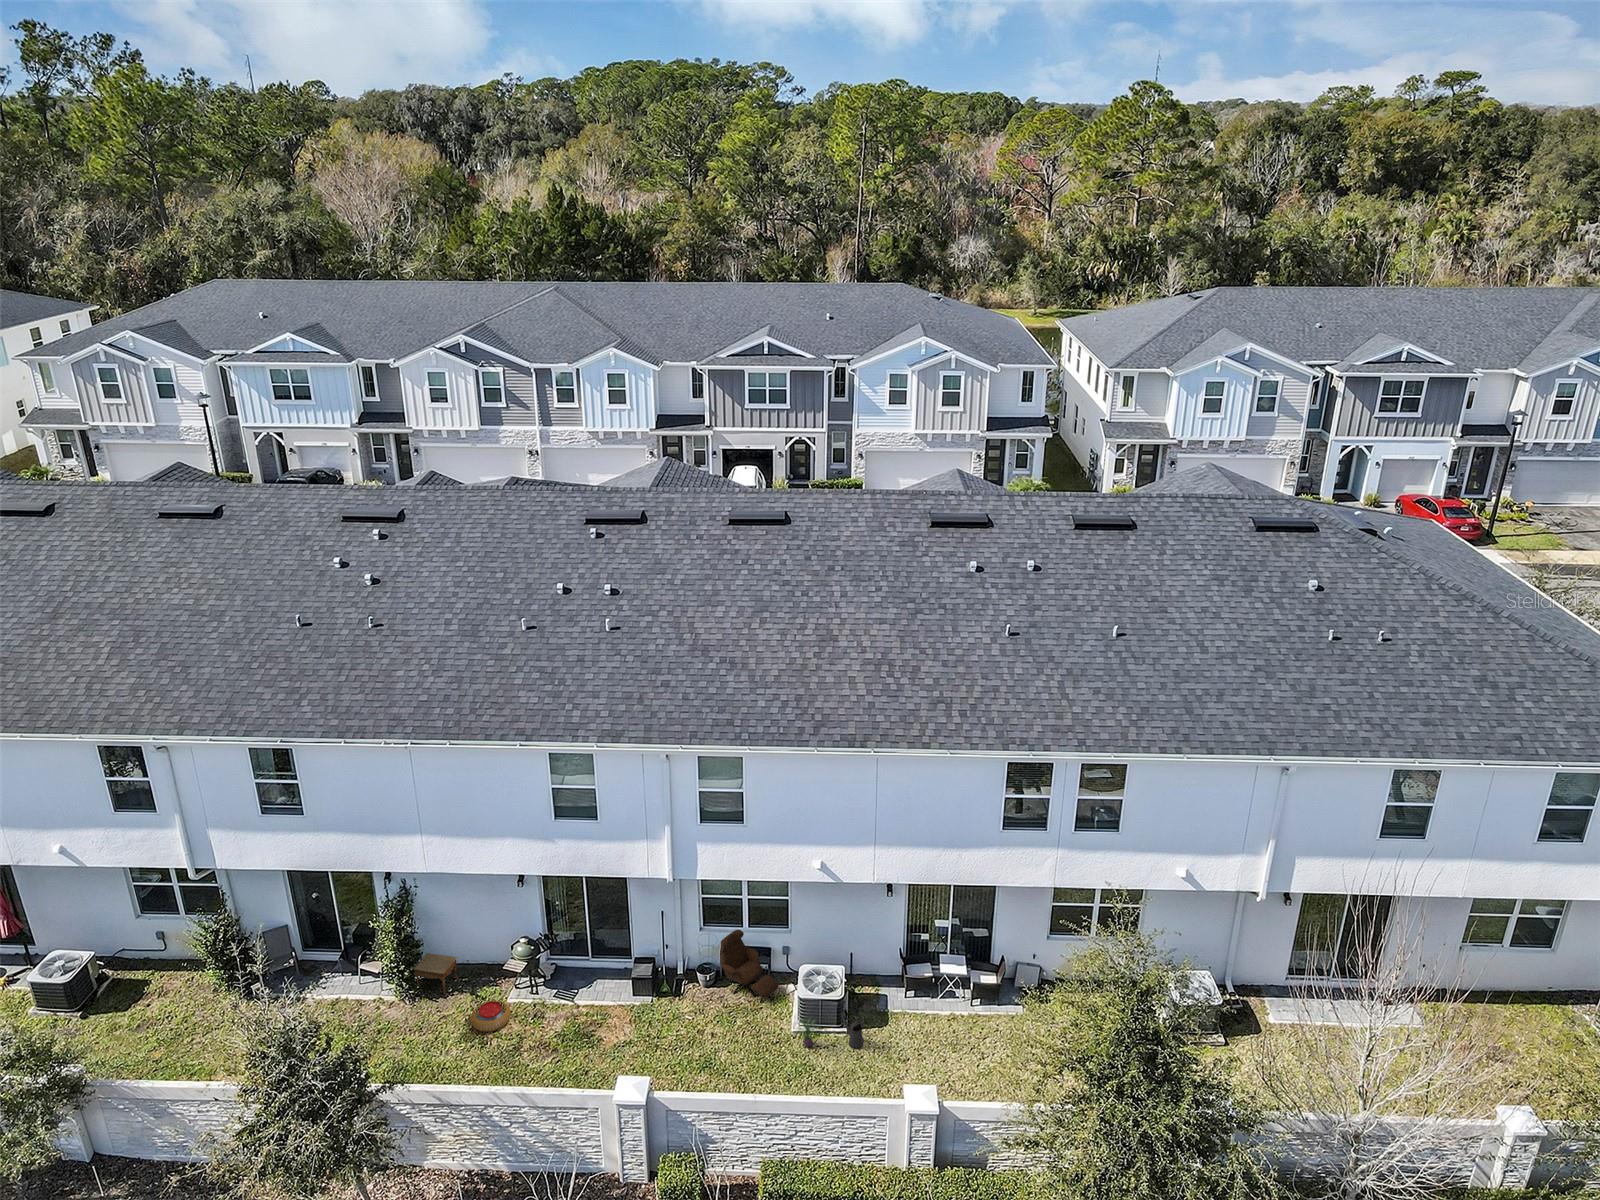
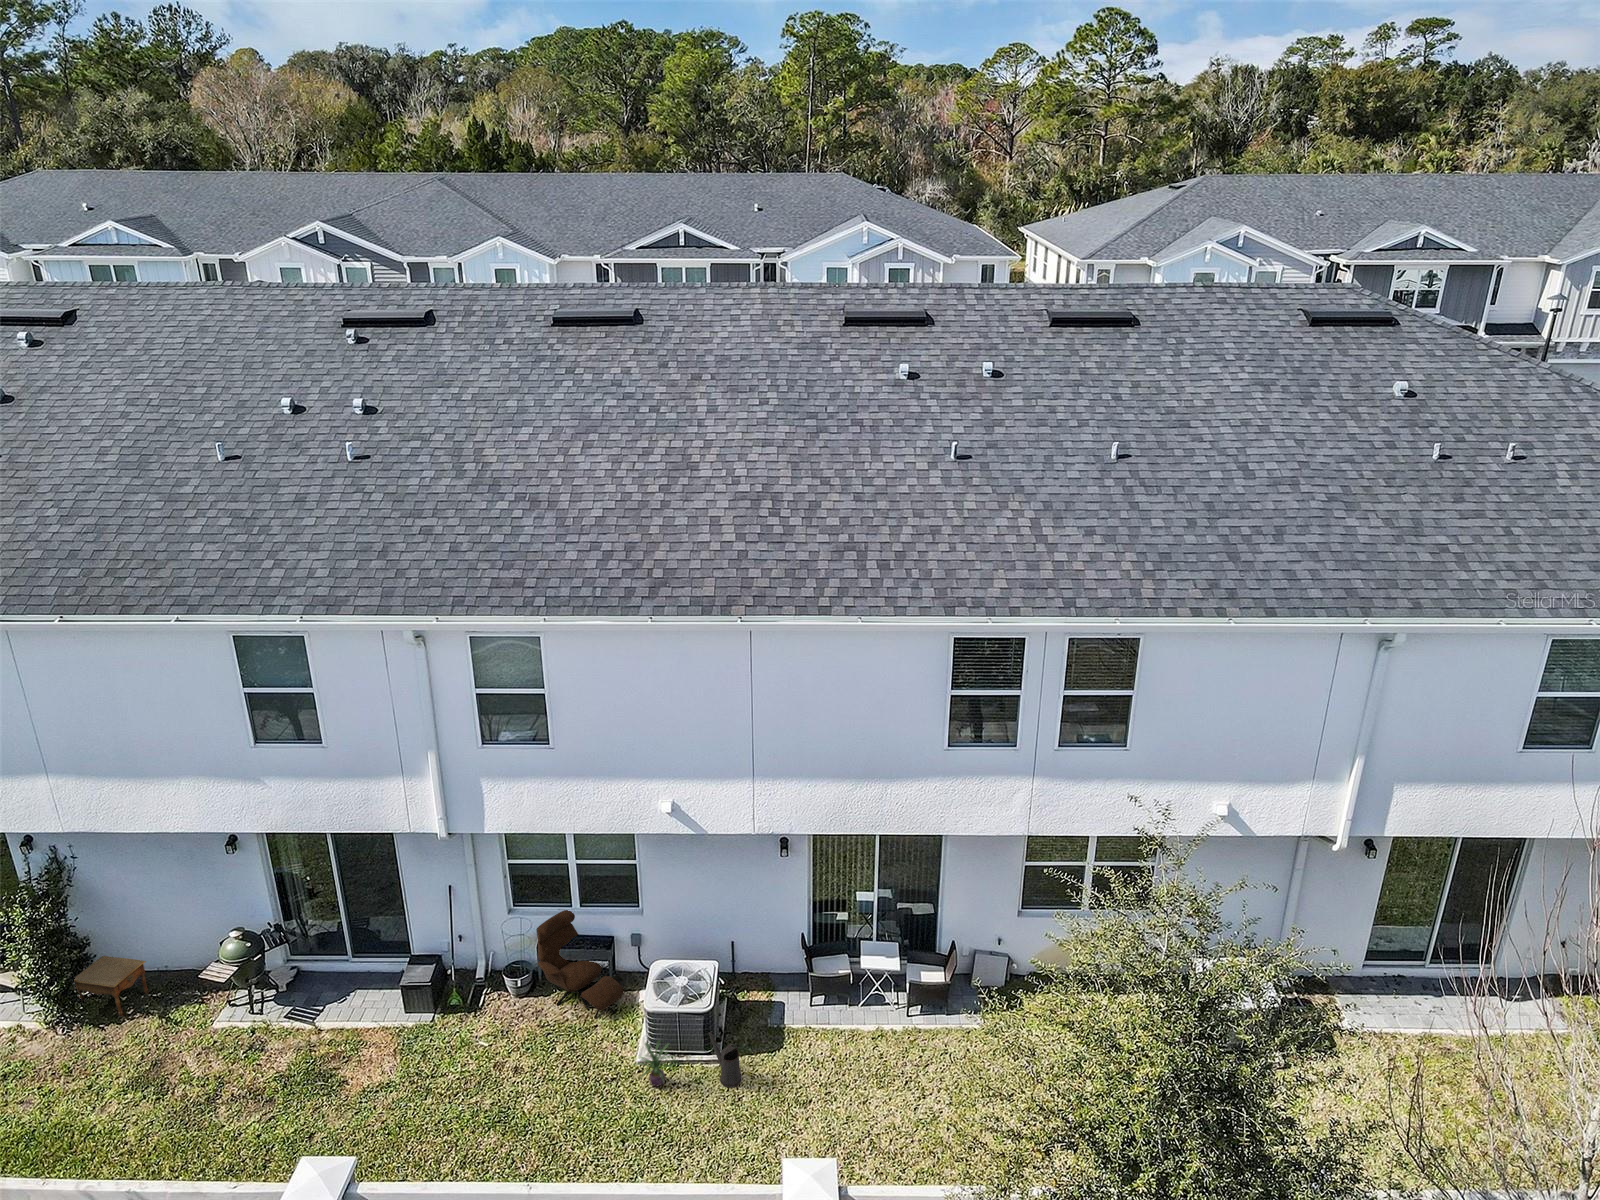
pouf: present [471,1000,511,1032] -> none [141,1025,210,1075]

